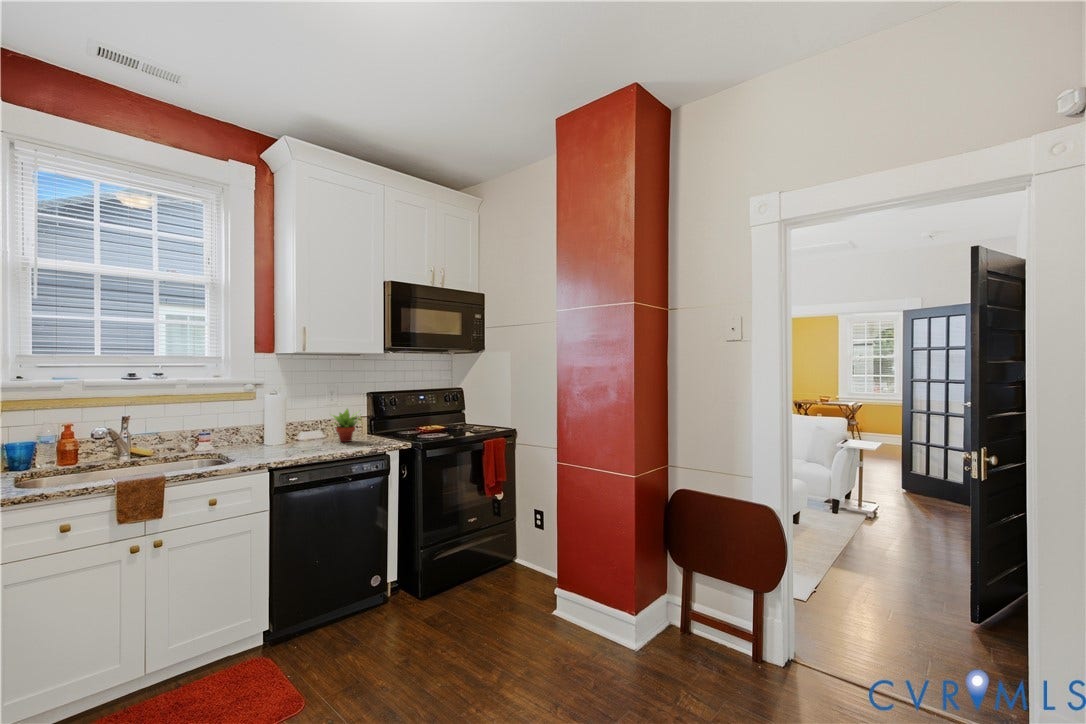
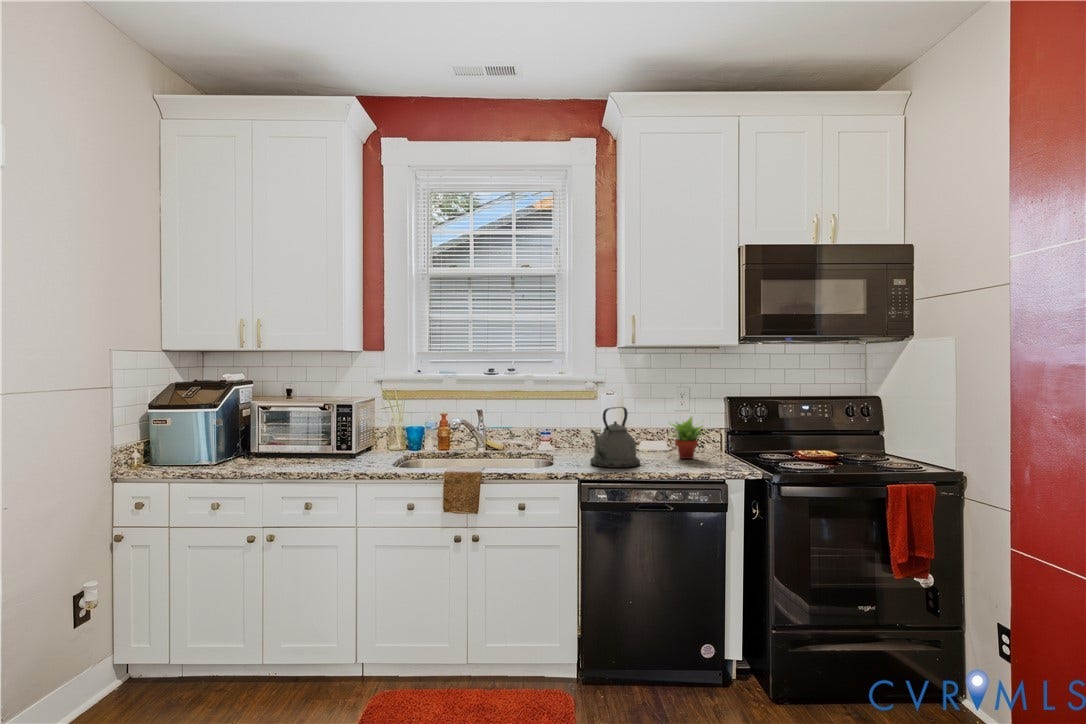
kettle: none [270,403,317,455] -> present [590,407,640,468]

